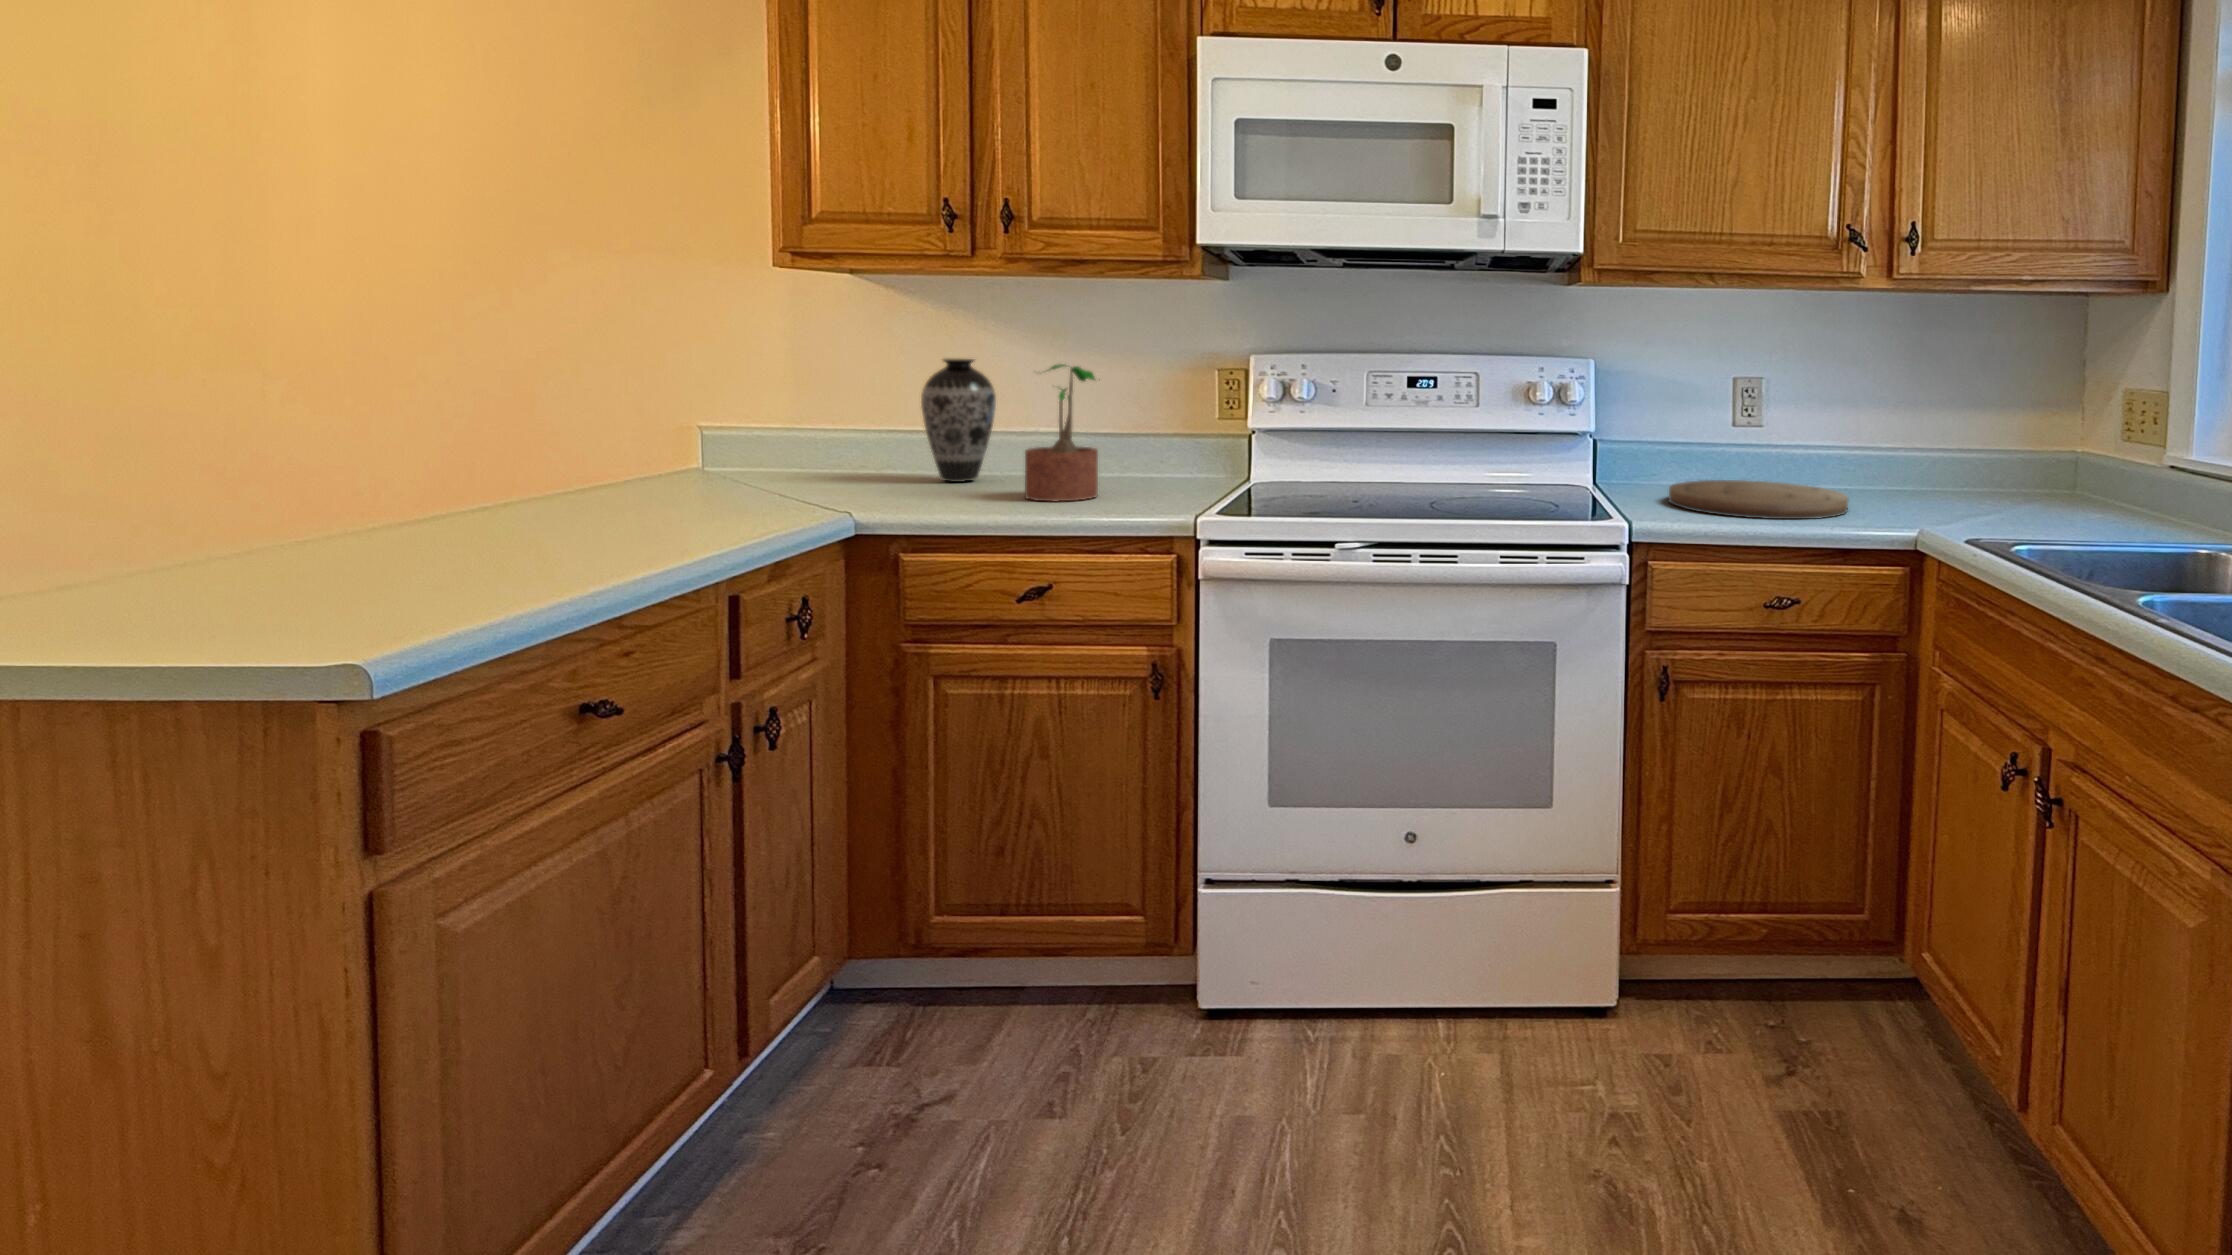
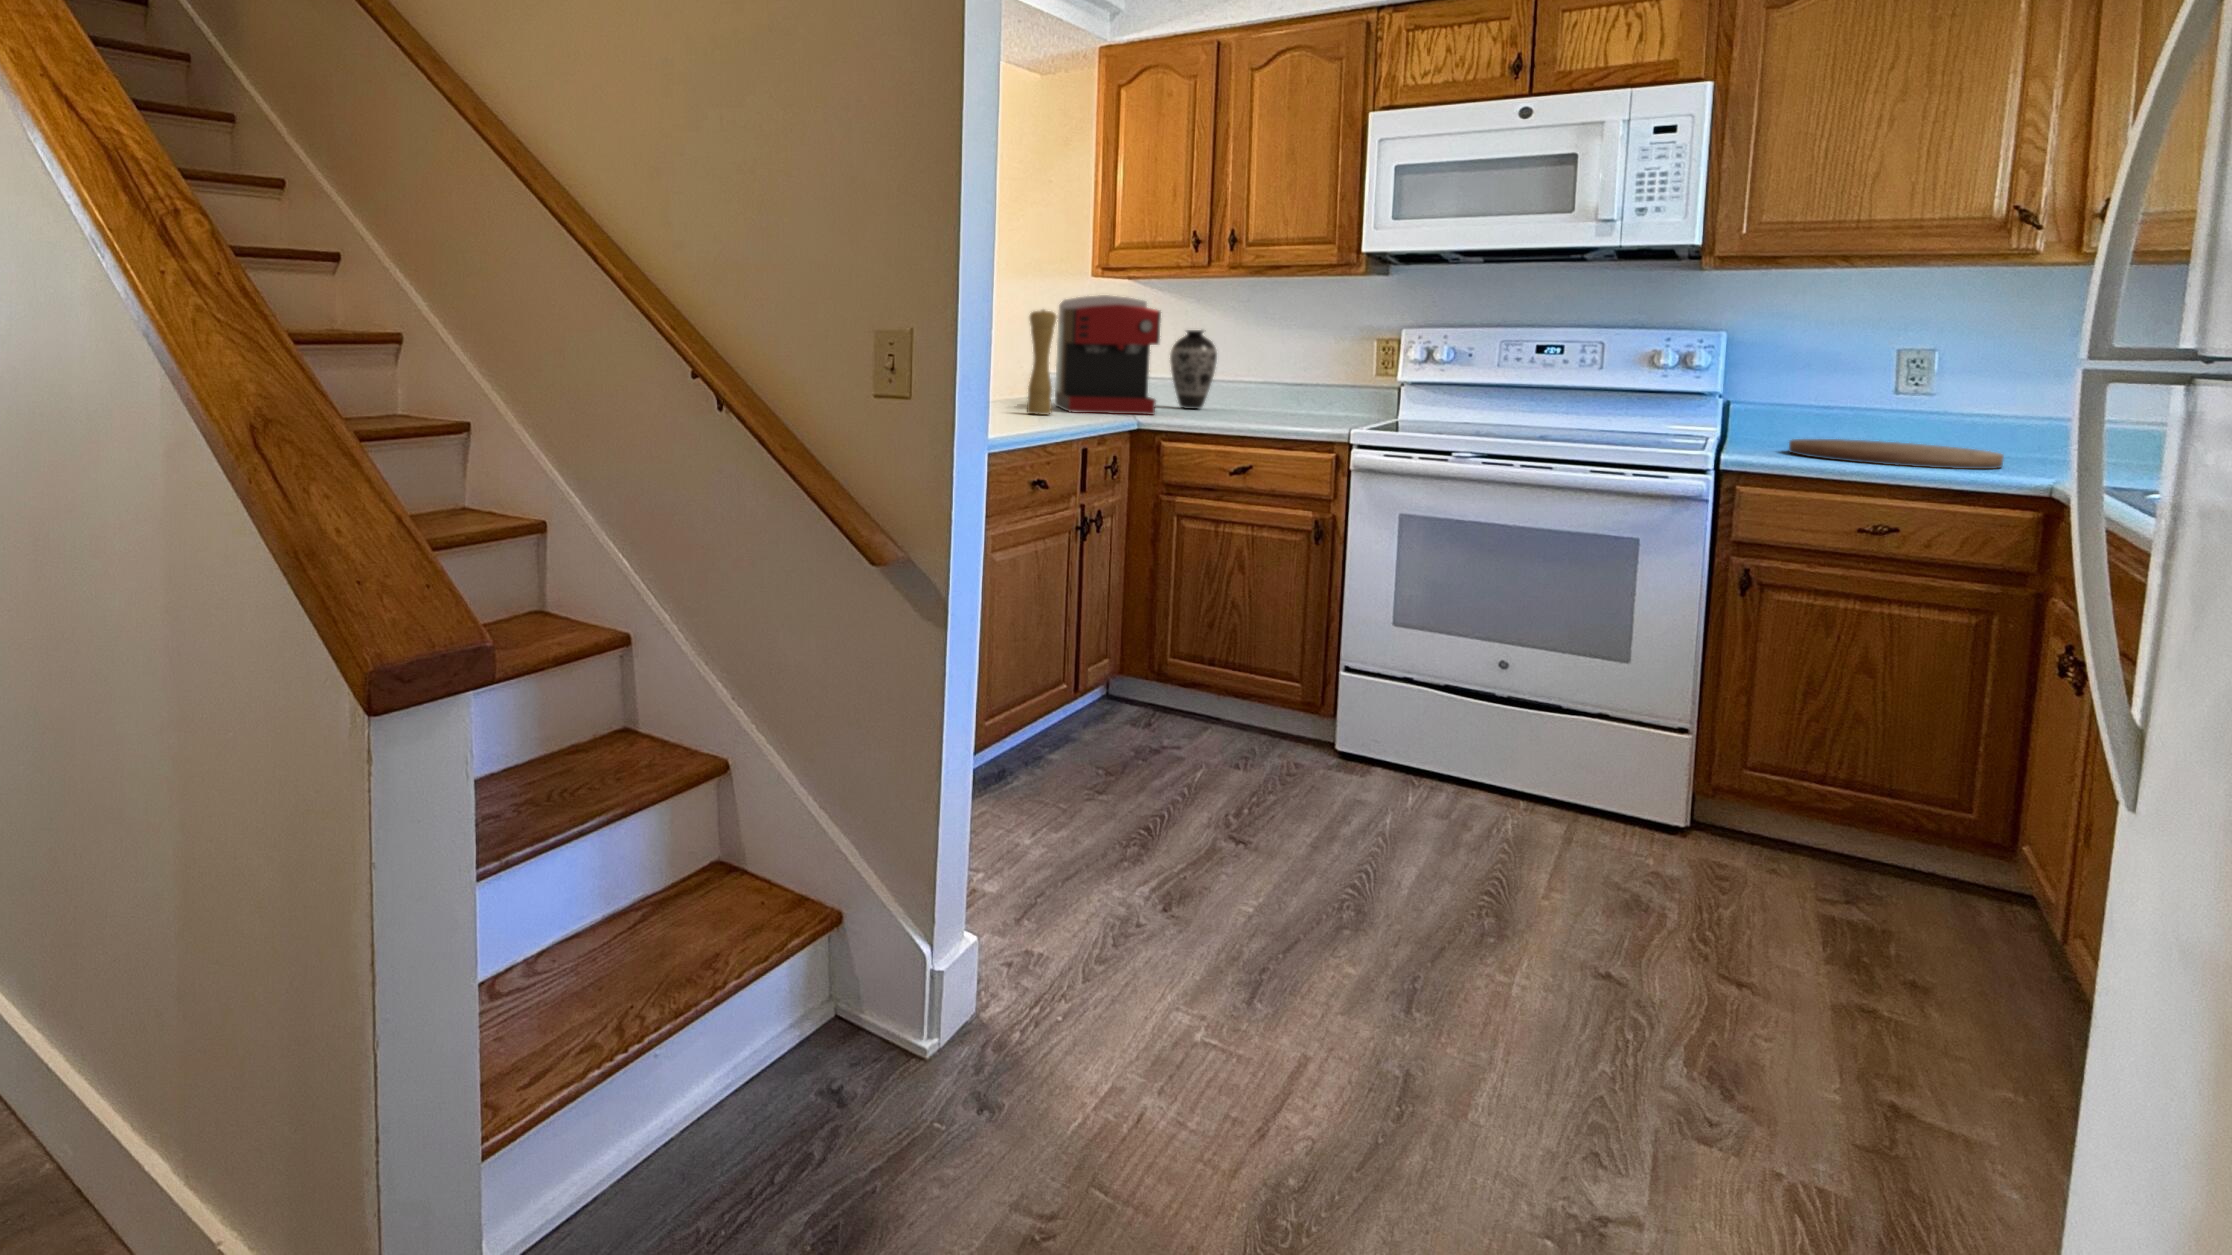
coffee maker: none [699,303,884,519] -> present [1055,295,1161,415]
pepper mill: none [590,330,658,539] -> present [1027,310,1057,415]
potted plant: present [1025,364,1100,501] -> none [1236,332,1292,420]

